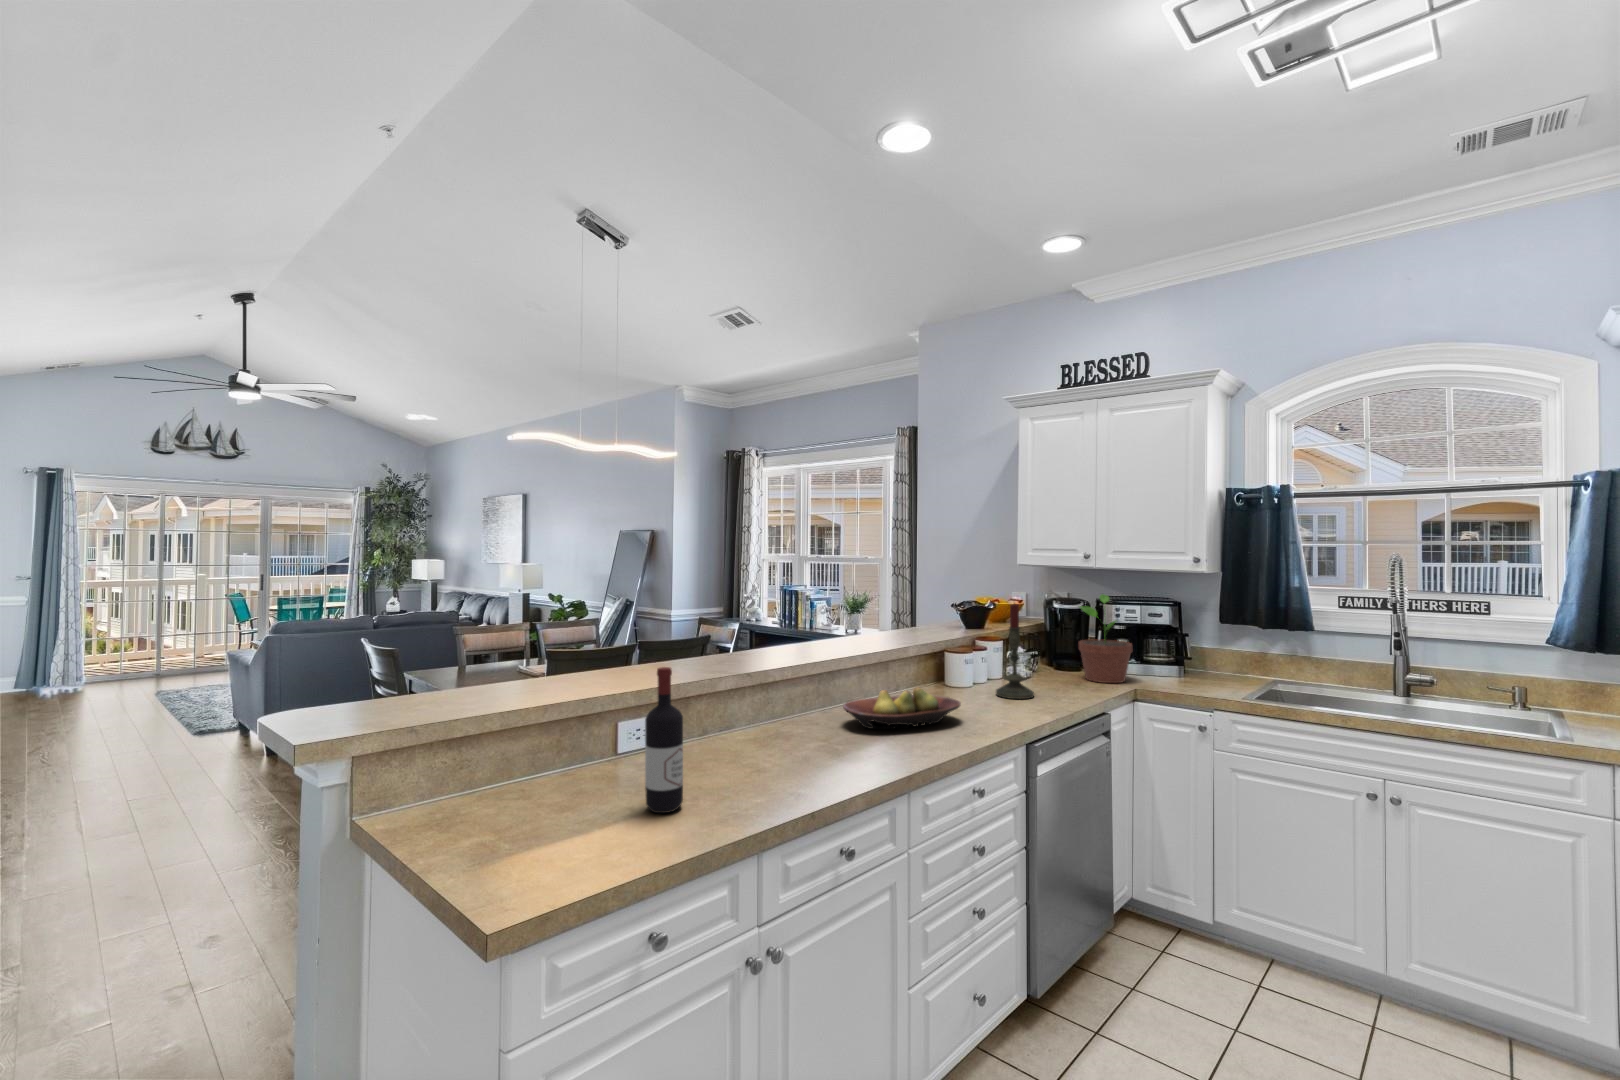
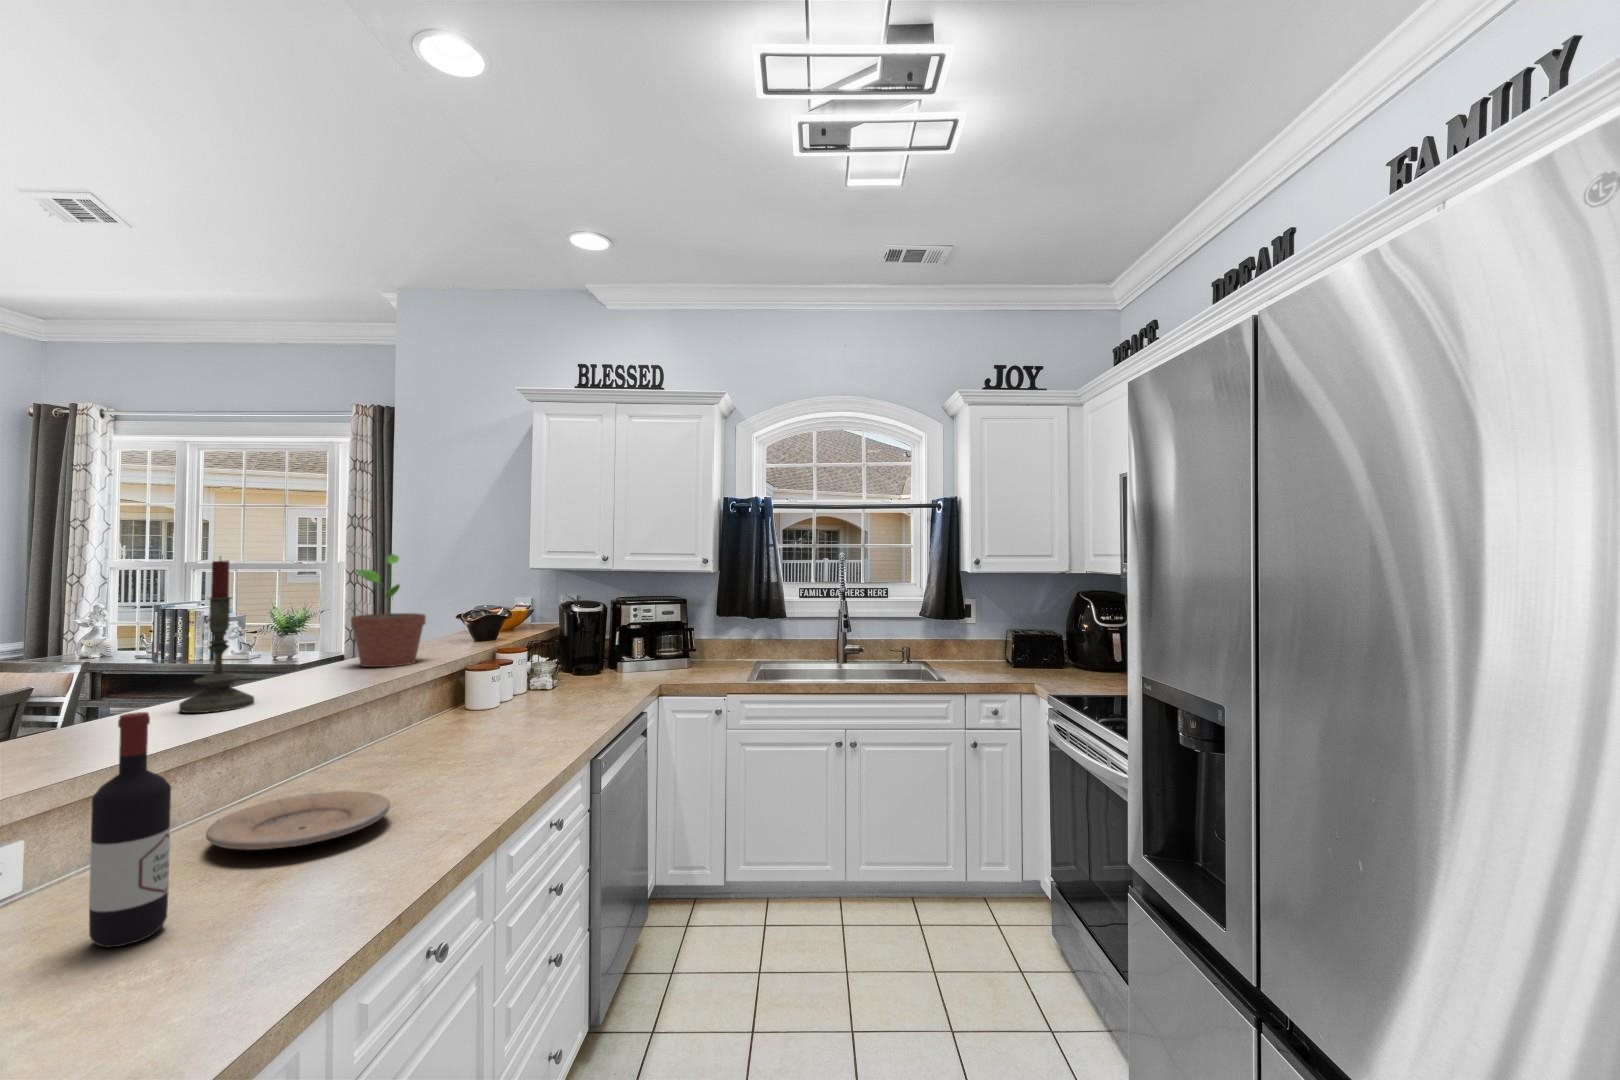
potted plant: present [1079,594,1132,683] -> present [351,554,426,667]
candle: present [996,604,1034,699] -> present [179,560,254,713]
fruit bowl: present [843,687,961,729] -> none [361,708,512,767]
plate: none [725,738,836,774] -> present [206,791,390,850]

